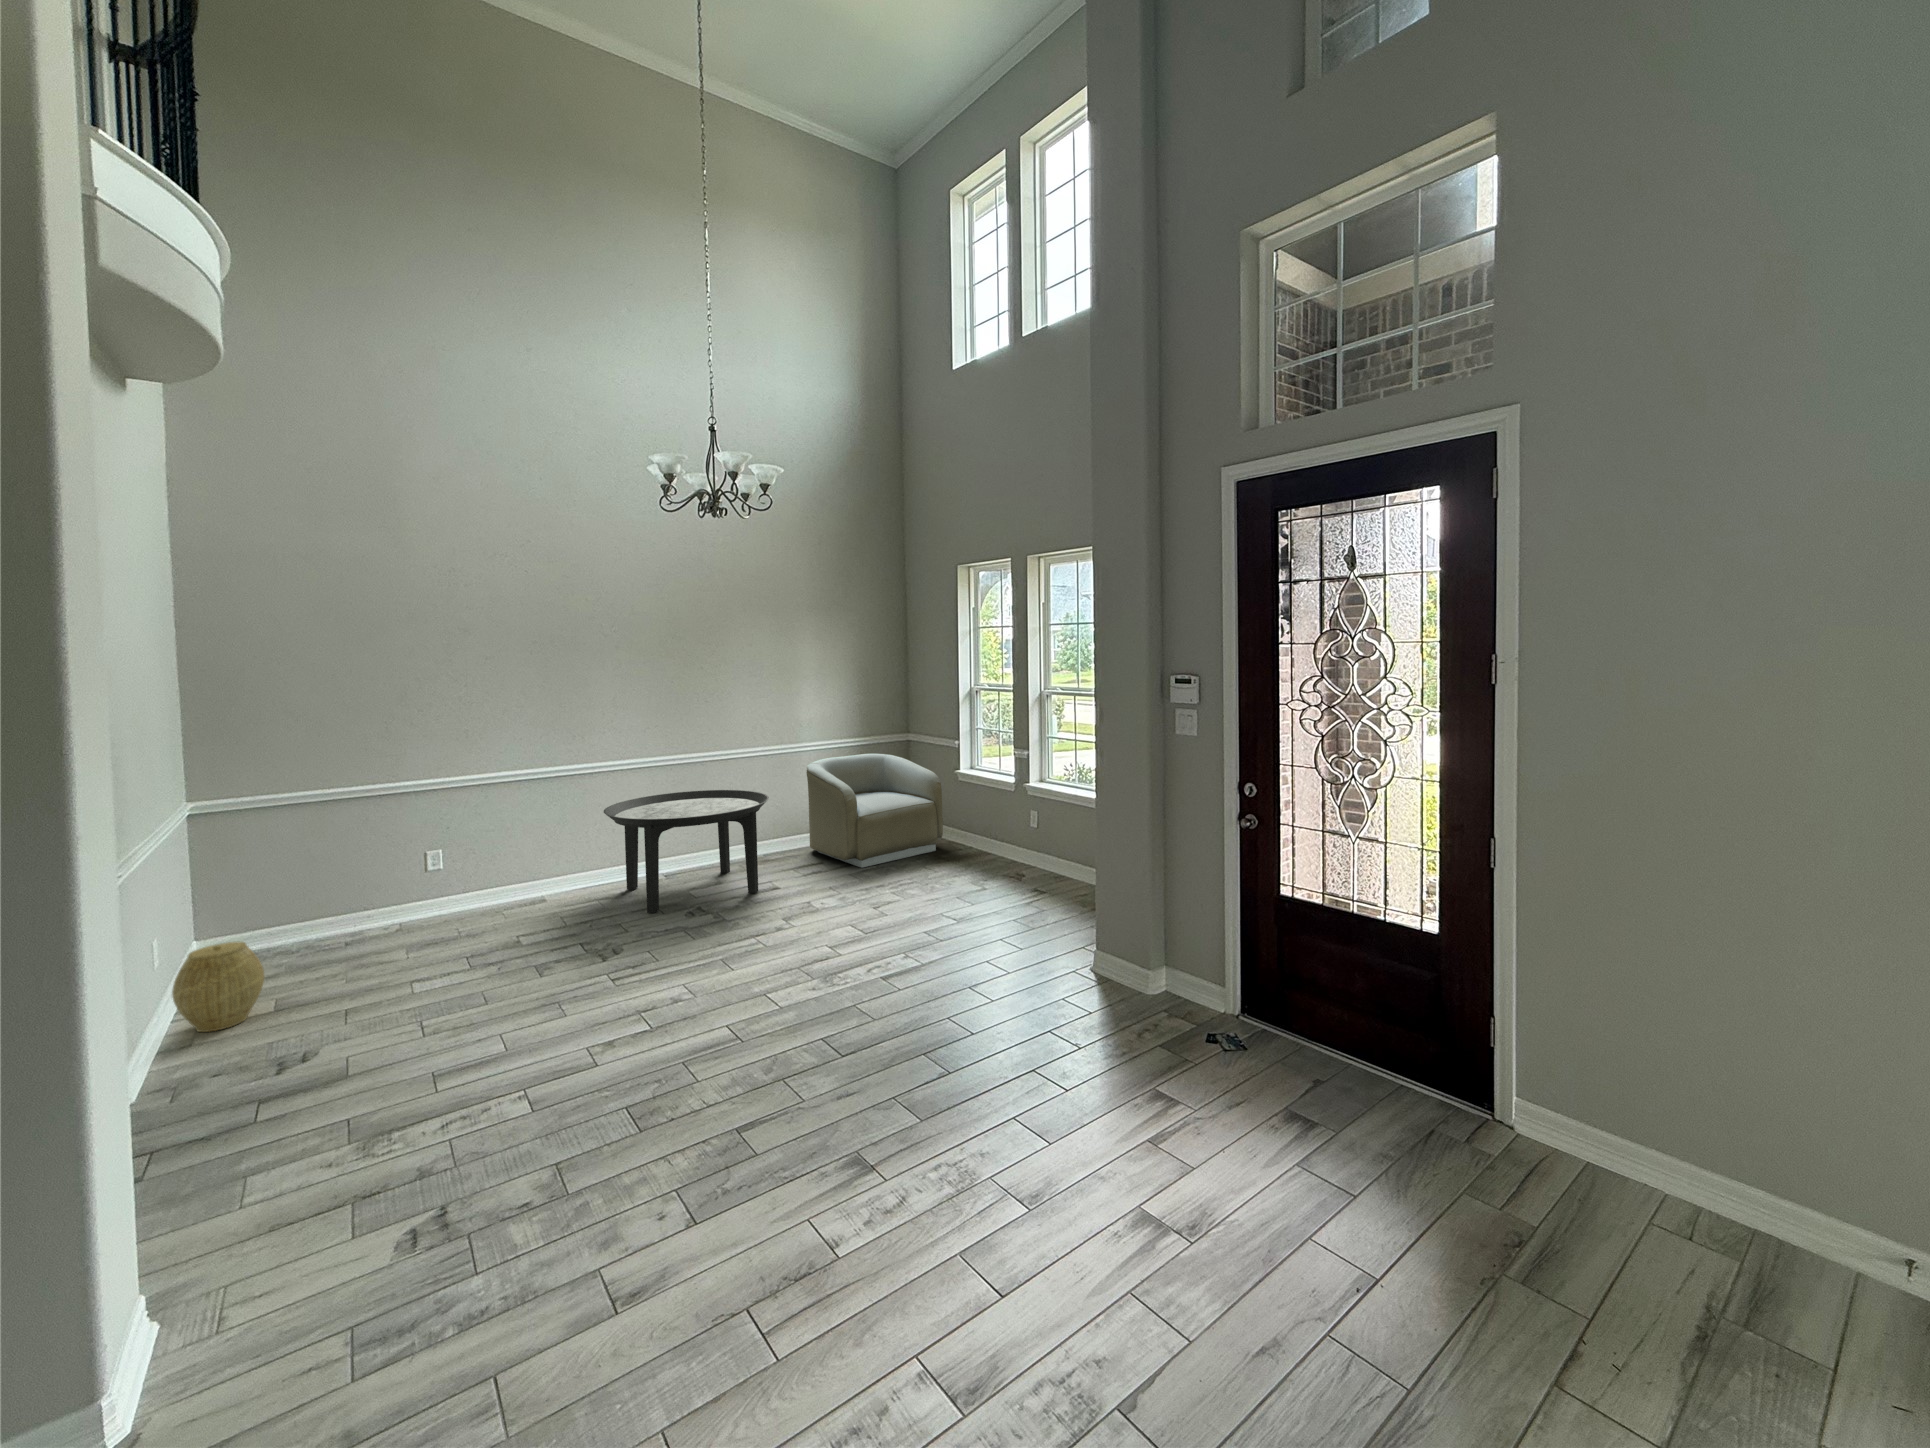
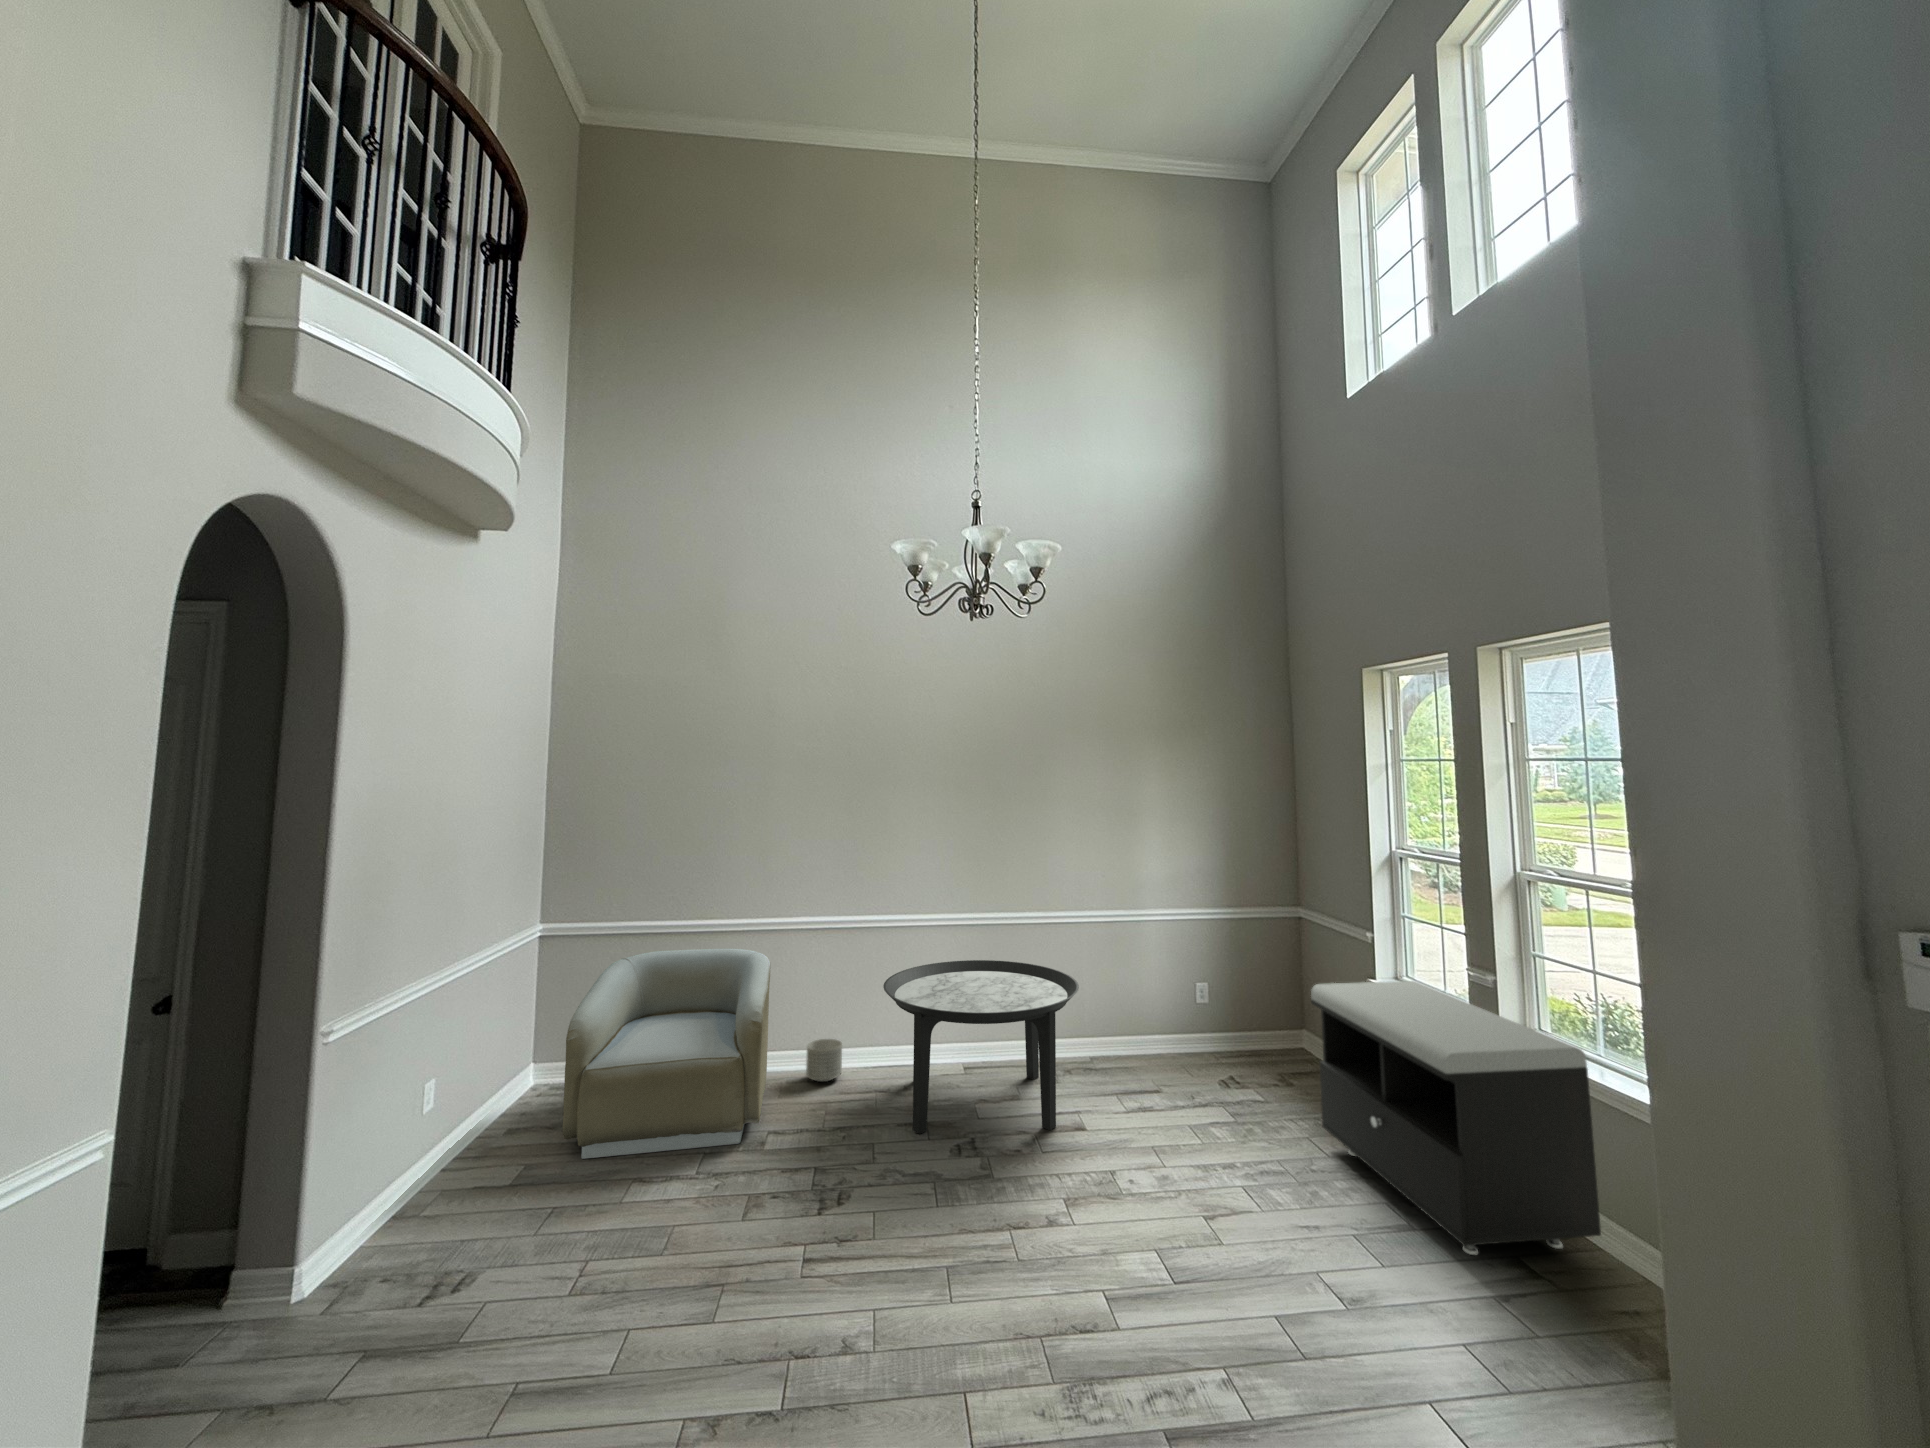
armchair: present [806,754,943,867] -> present [562,948,771,1159]
storage bench: none [928,763,1071,890] -> present [1311,981,1601,1255]
planter: none [520,871,556,906] -> present [806,1039,842,1082]
woven basket: present [172,942,264,1032] -> none [430,1093,512,1198]

